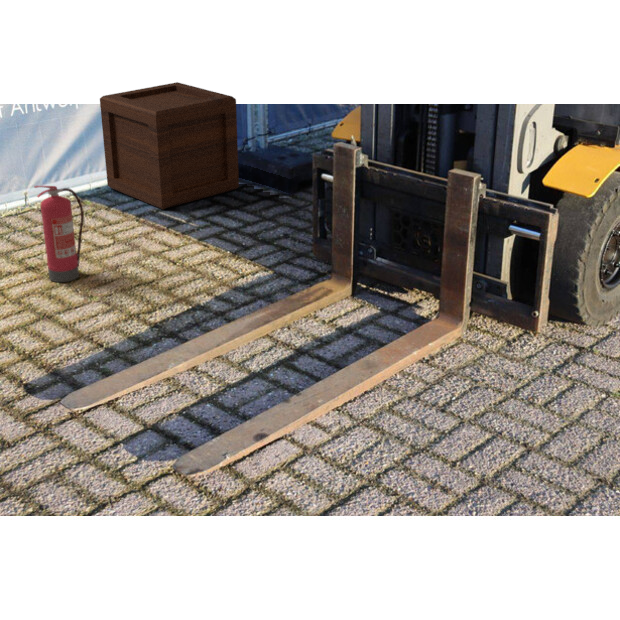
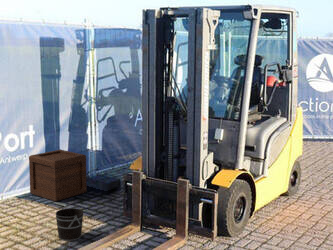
fire extinguisher: present [34,186,84,282] -> none [11,191,29,231]
bucket: none [138,231,208,314] -> present [56,208,83,241]

